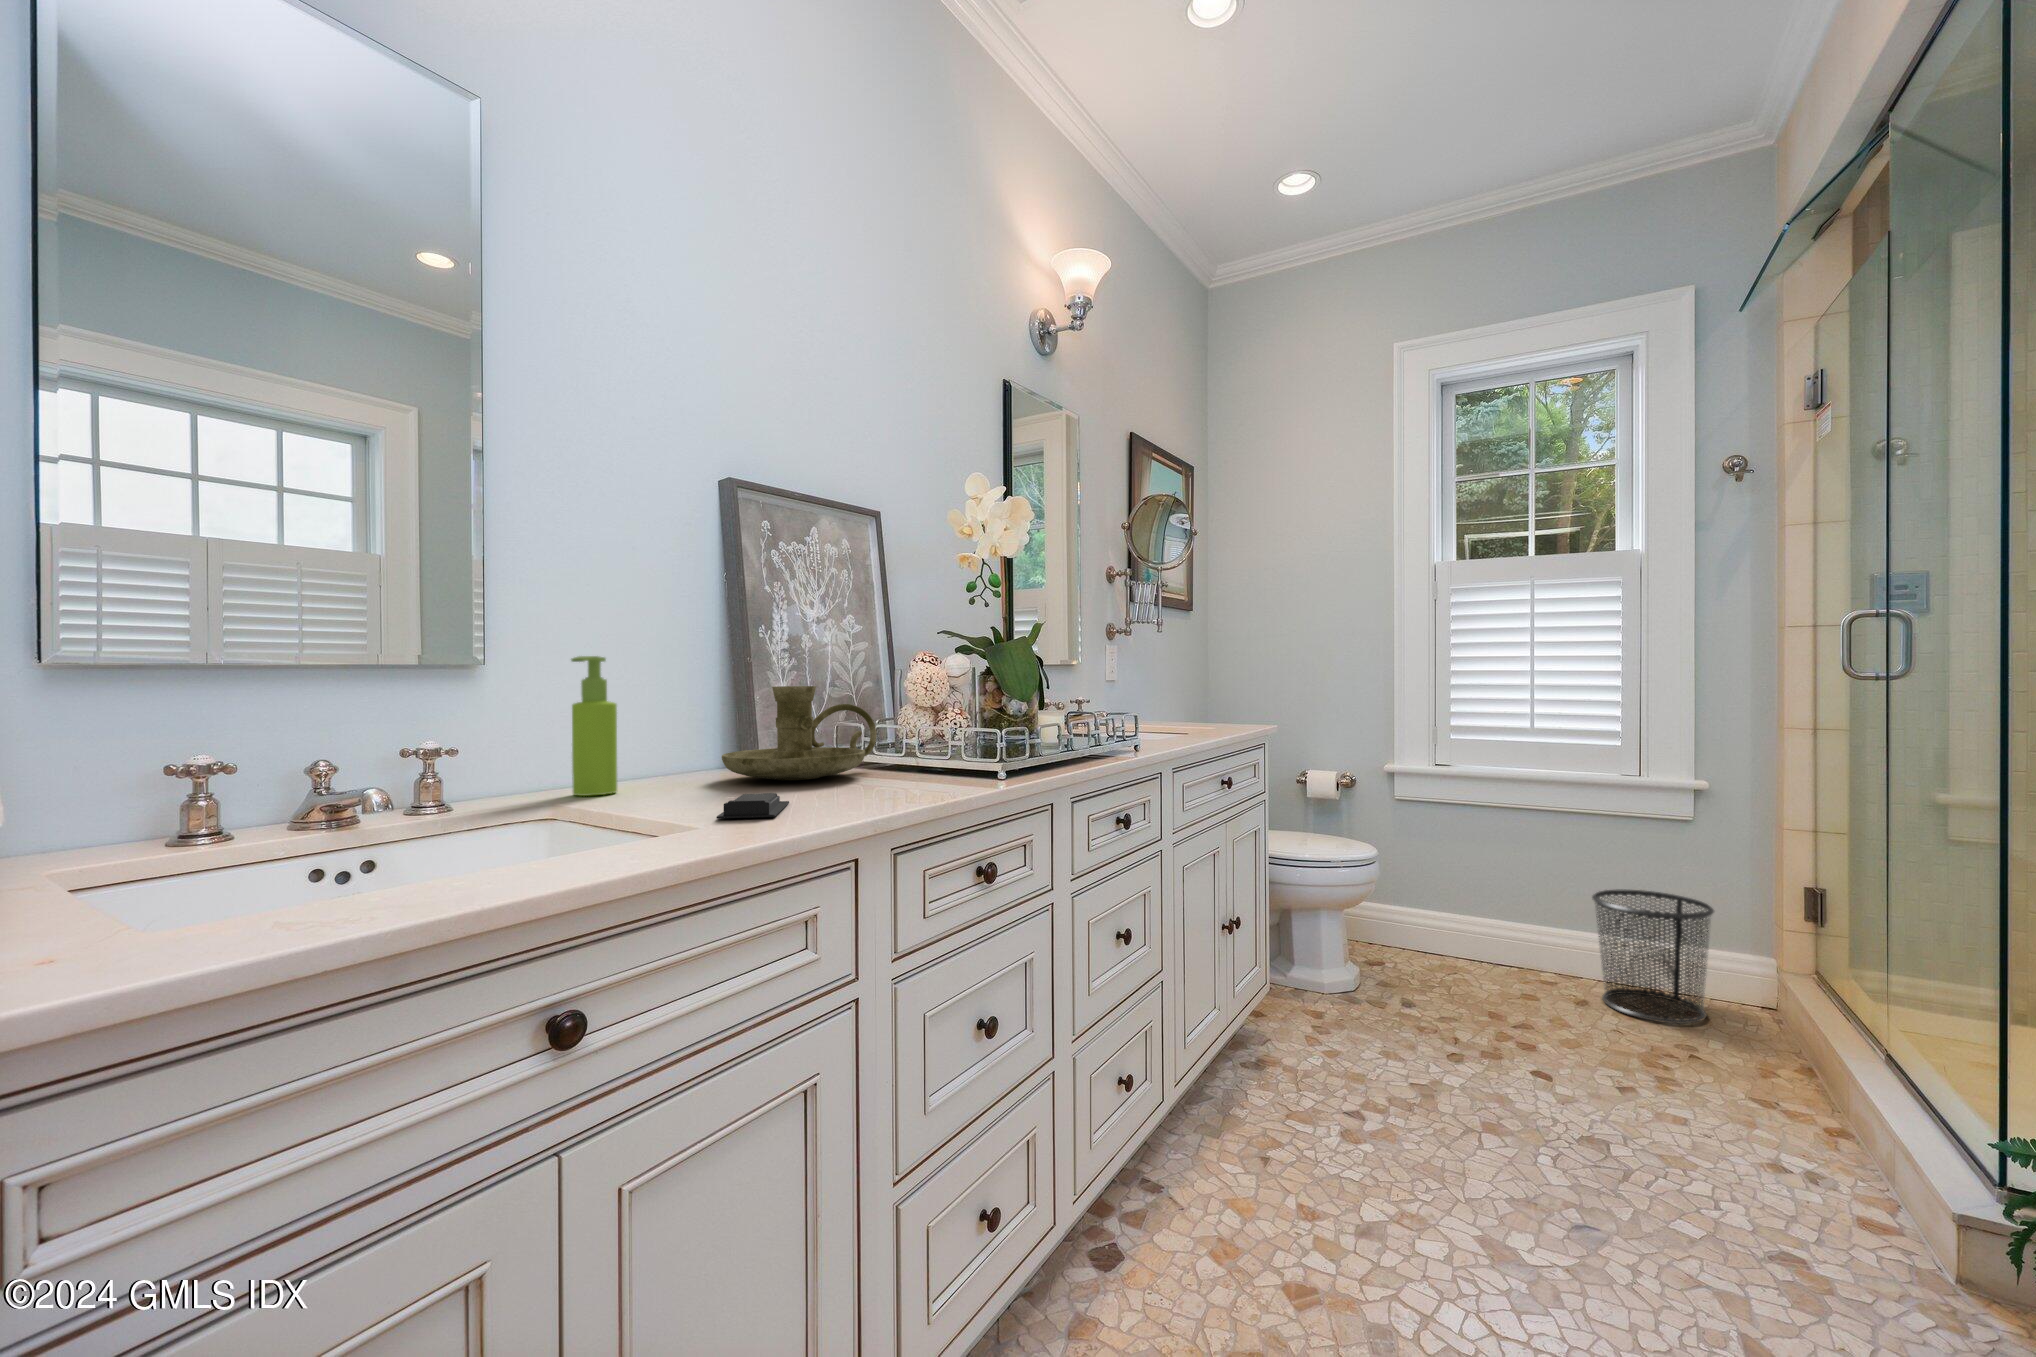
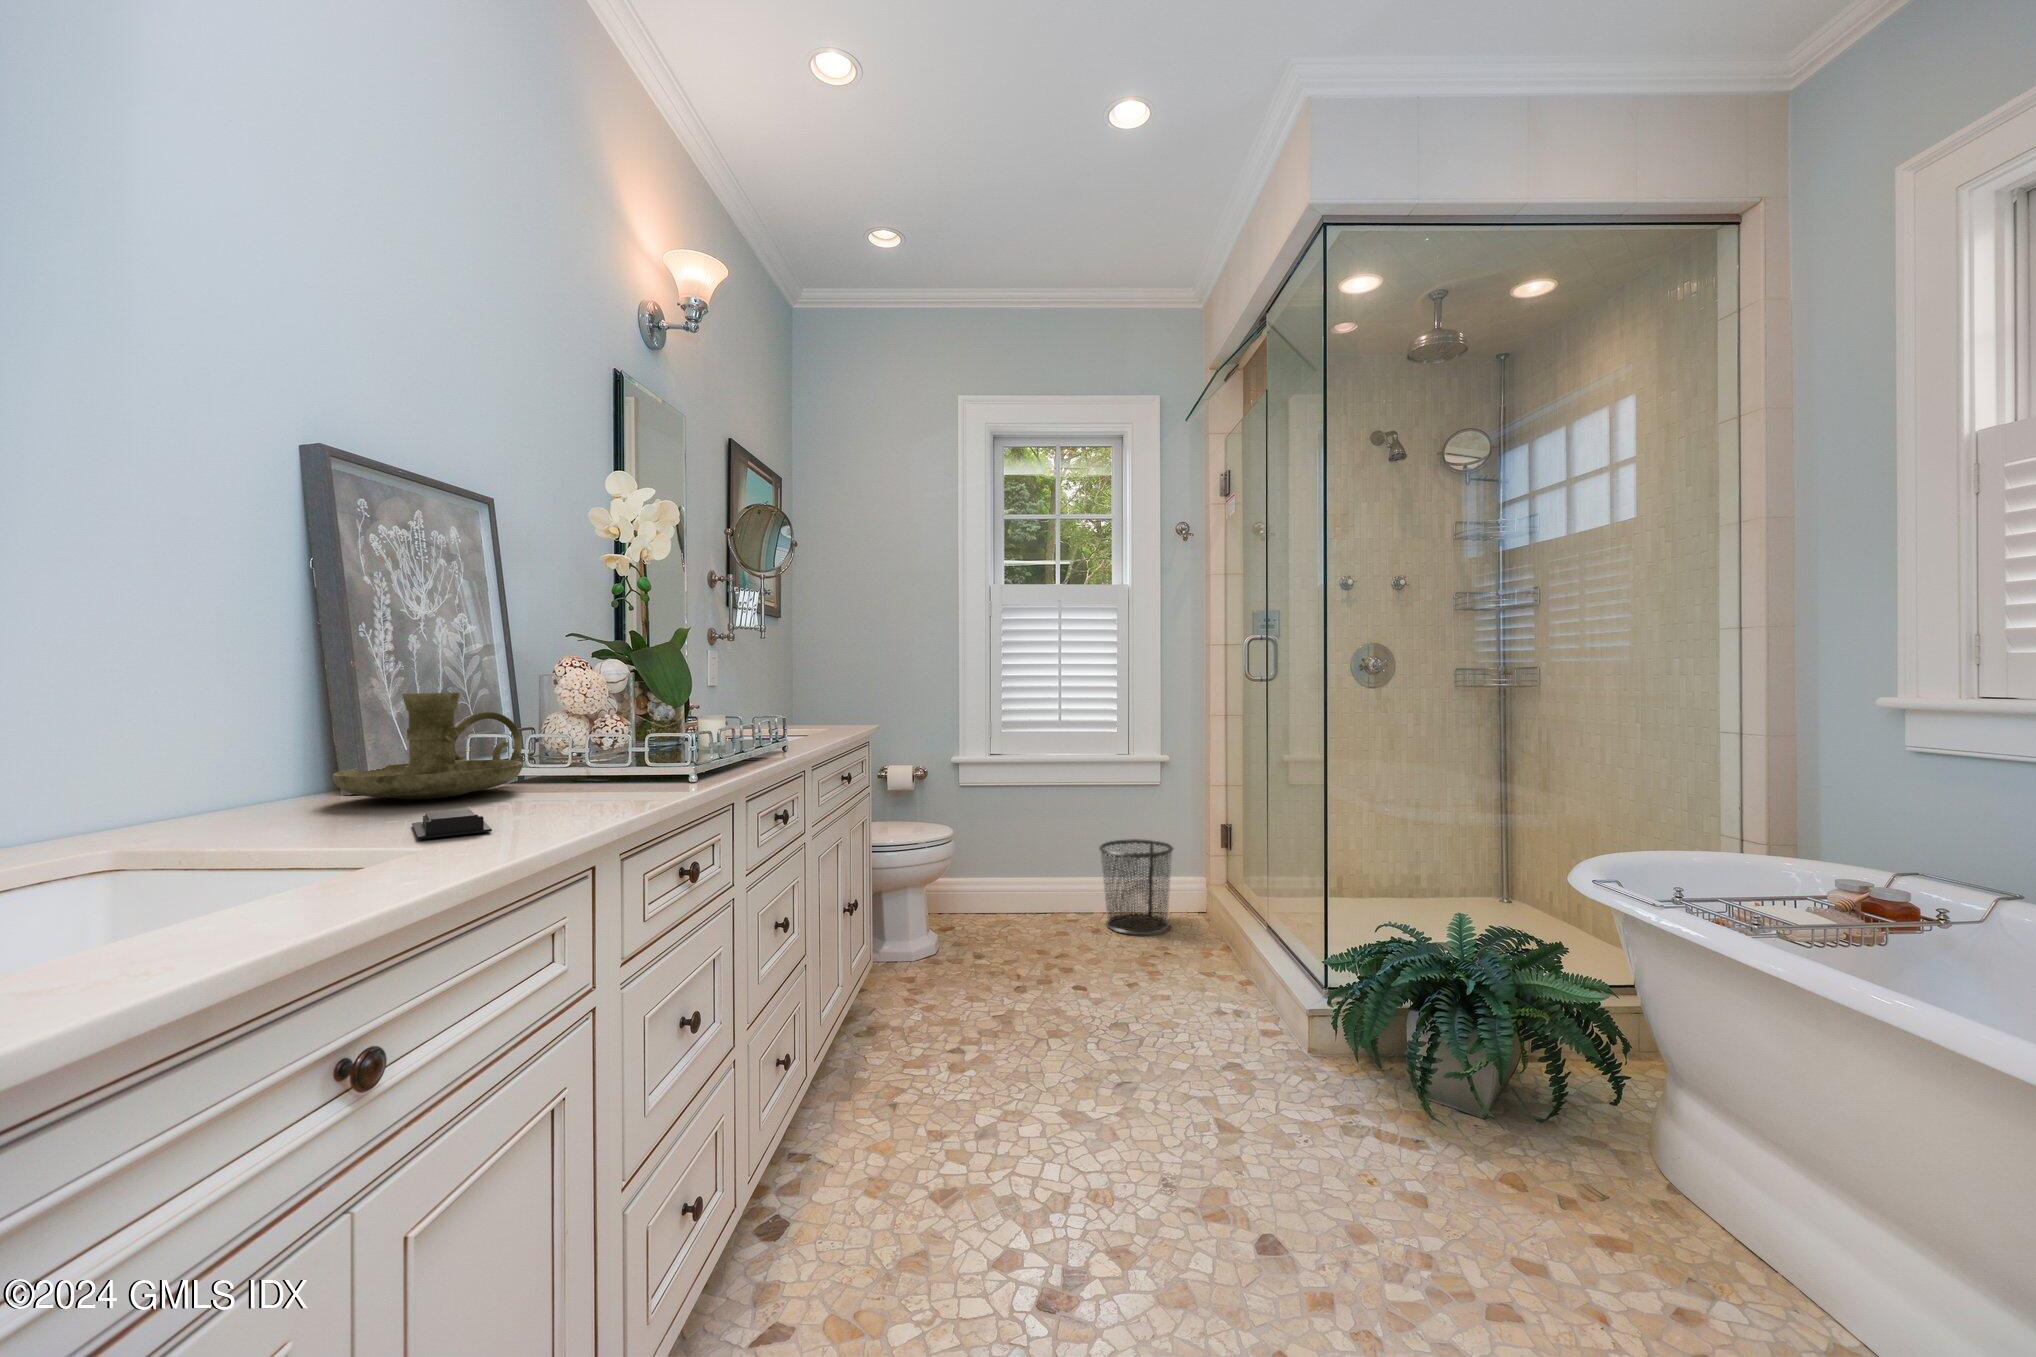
soap dispenser: present [571,656,617,796] -> none [121,657,194,835]

